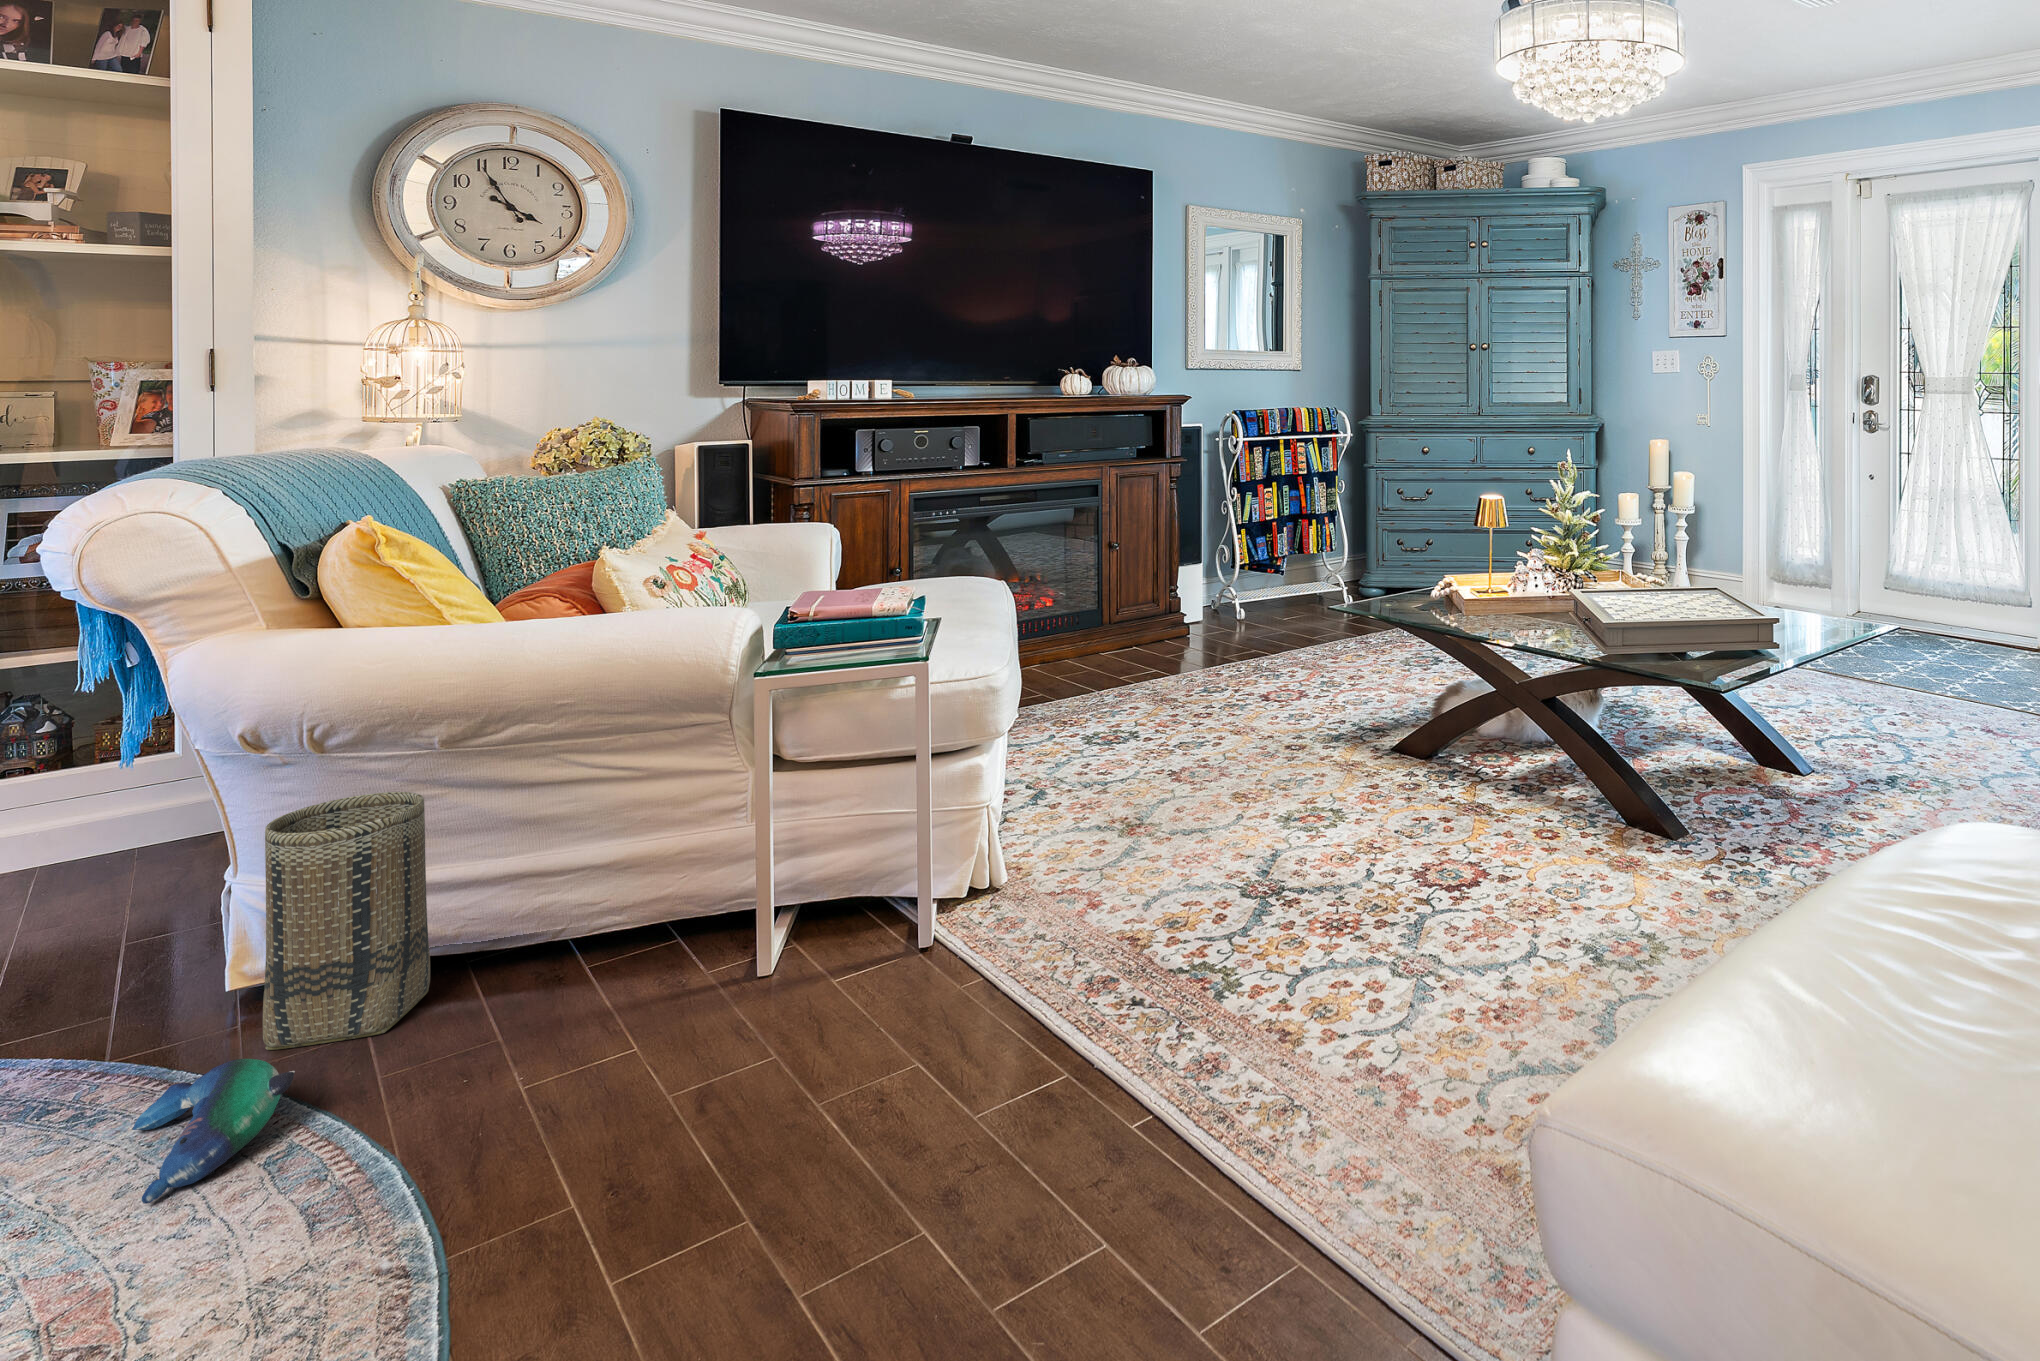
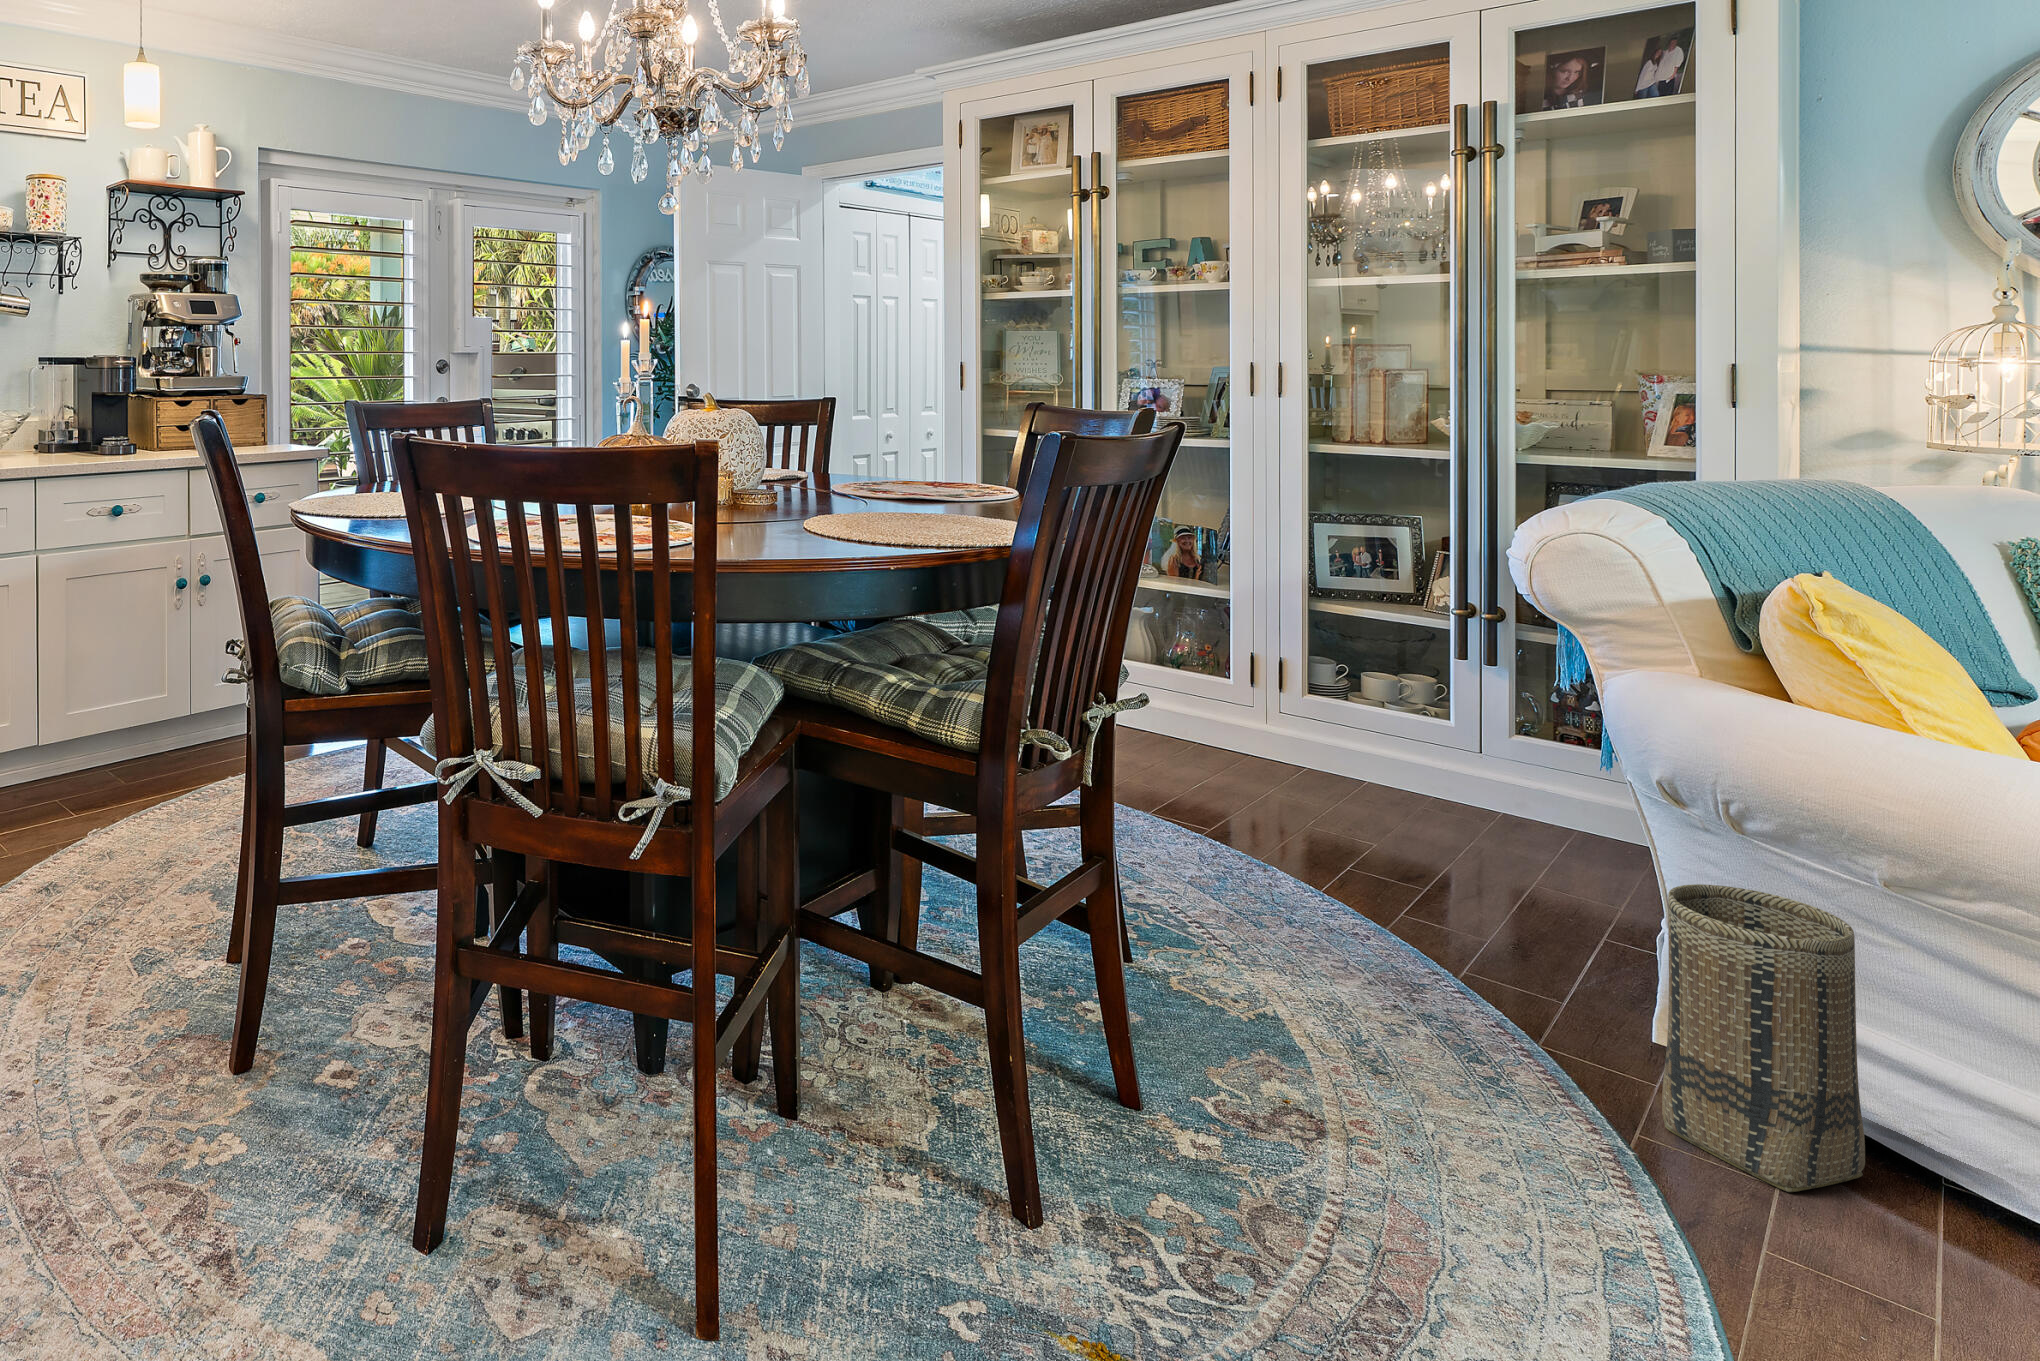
plush toy: present [133,1059,295,1204] -> none [1495,1107,1652,1222]

